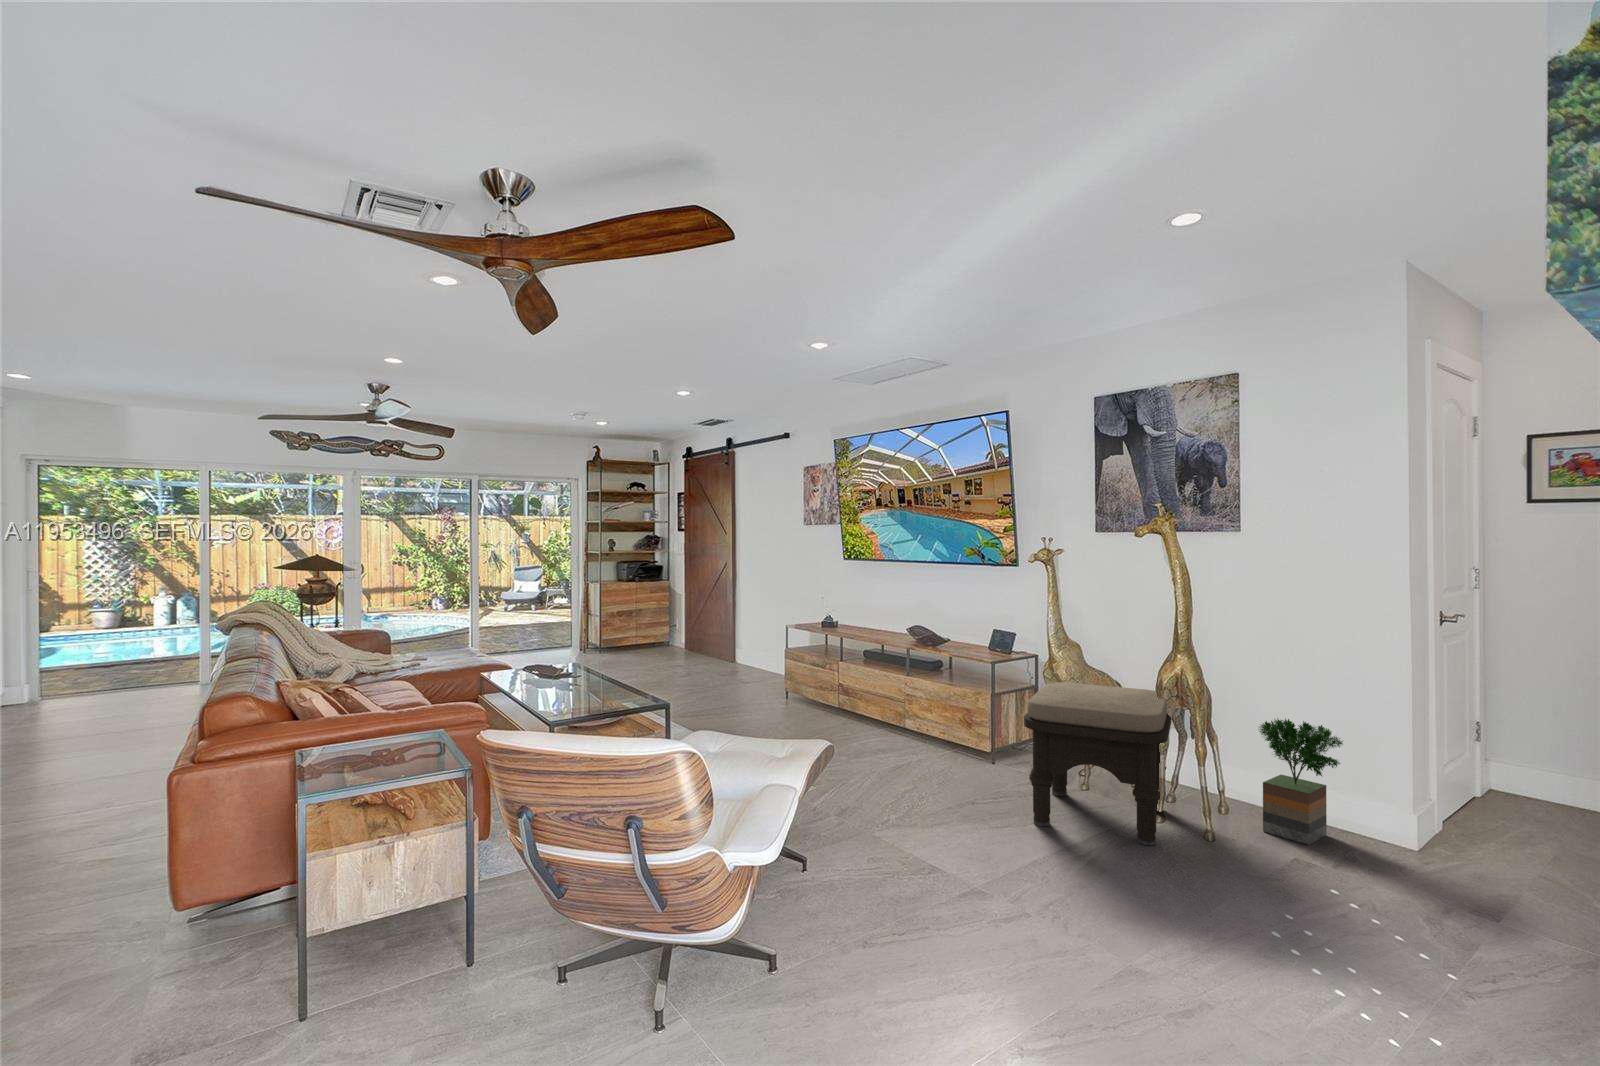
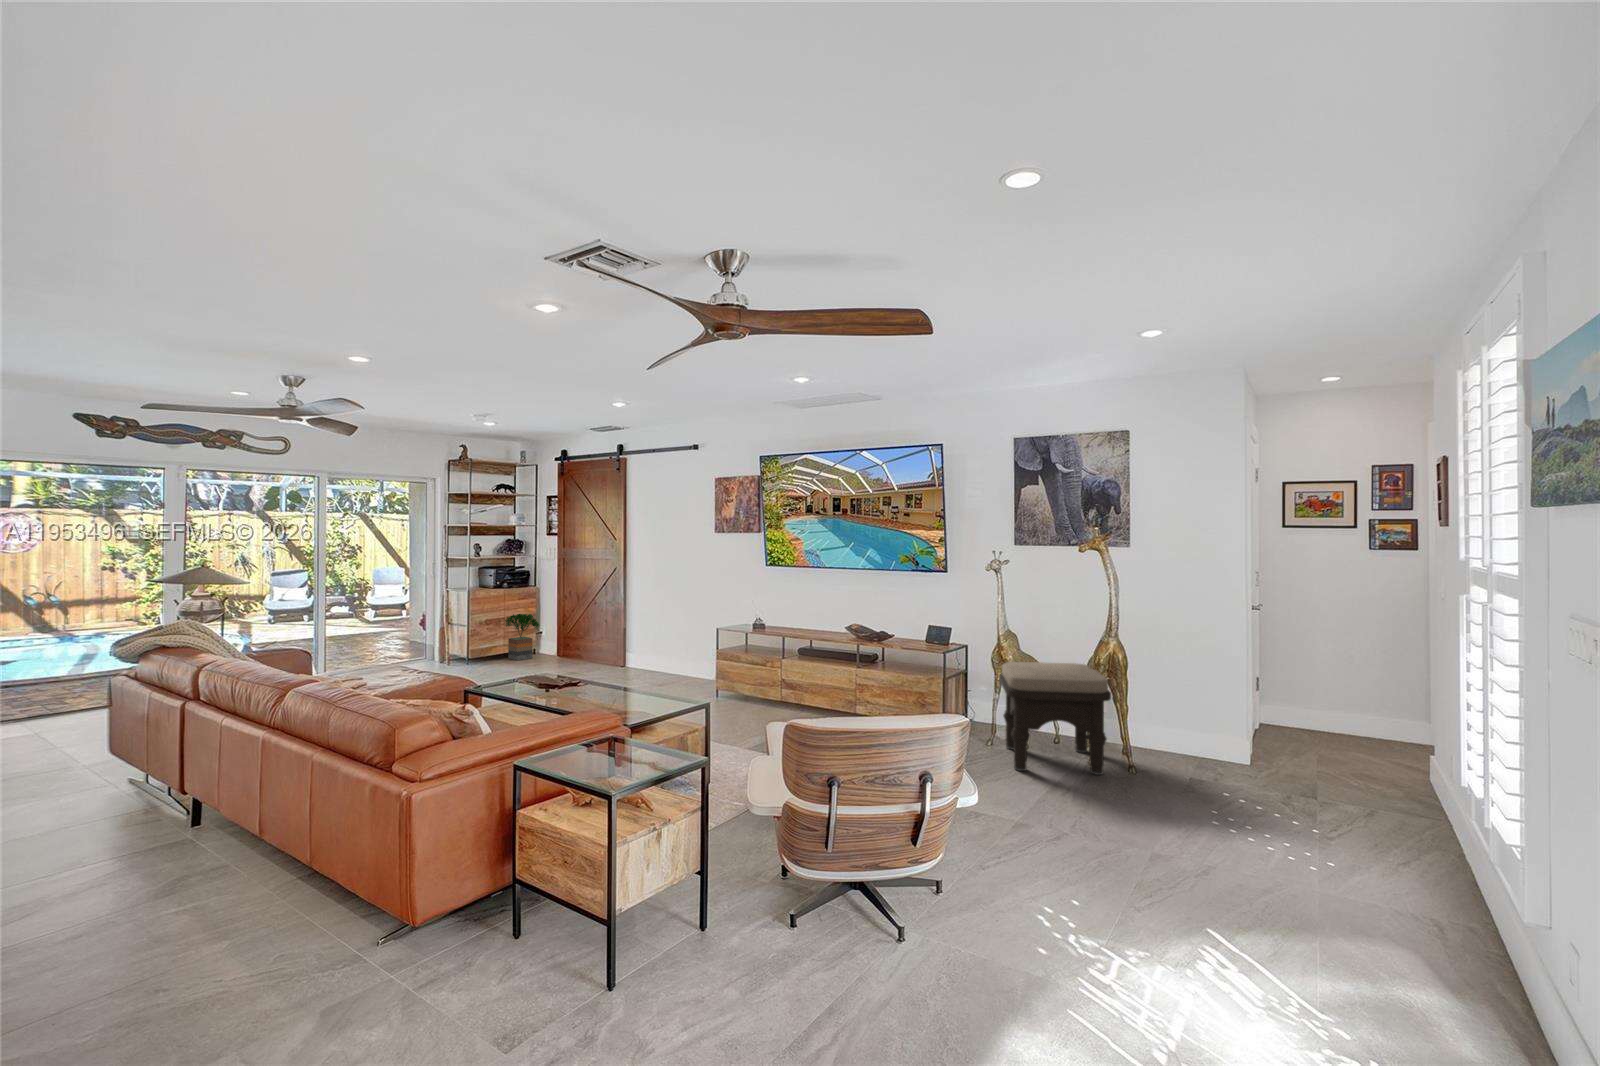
potted tree: present [1259,718,1343,845] -> present [505,614,540,660]

